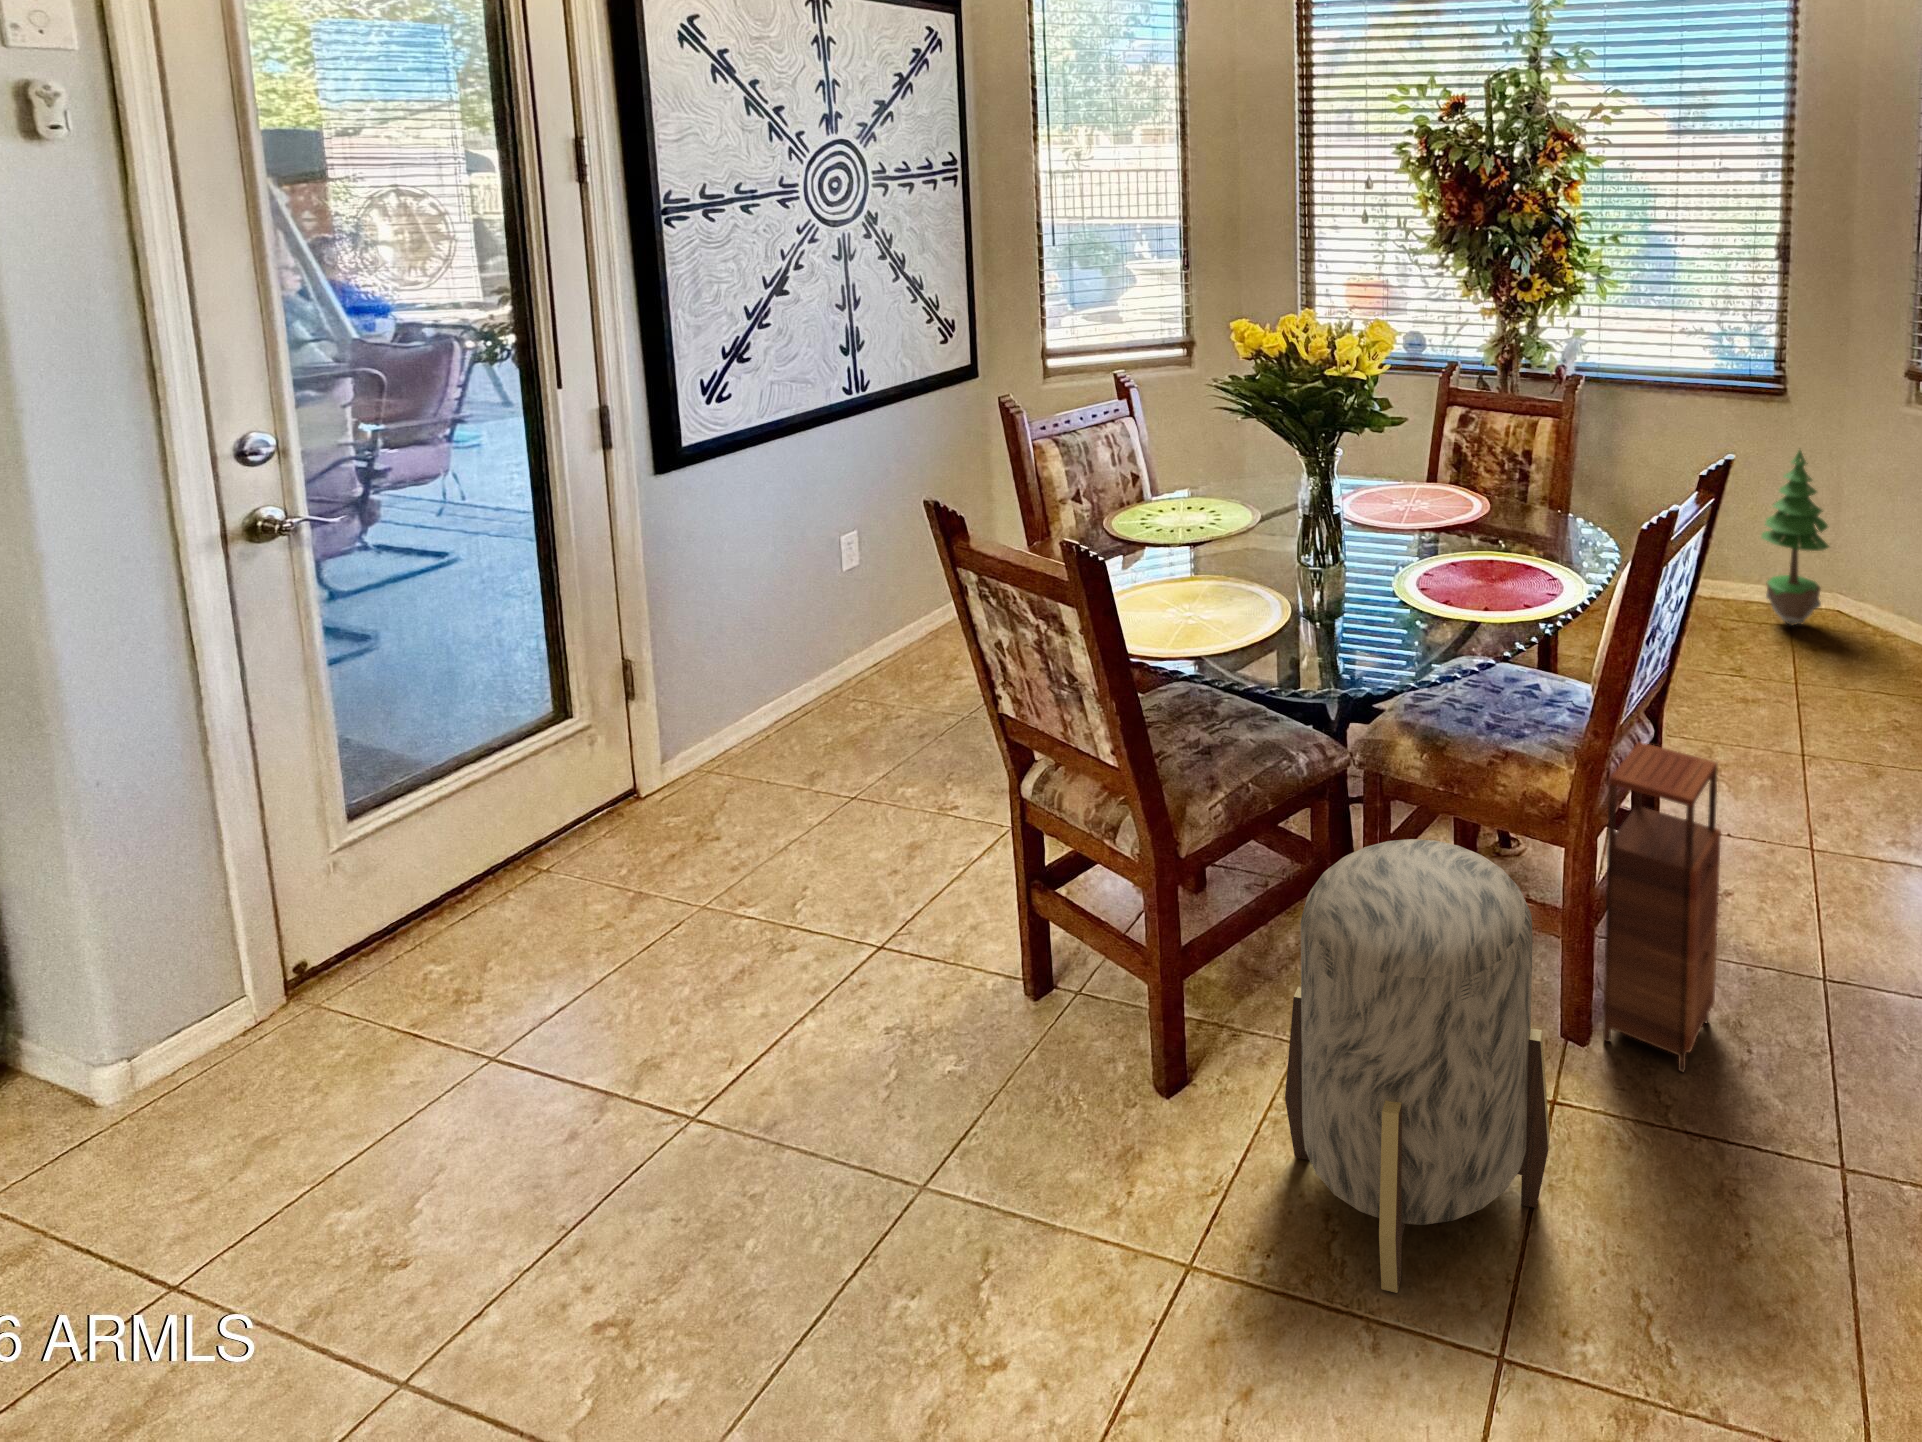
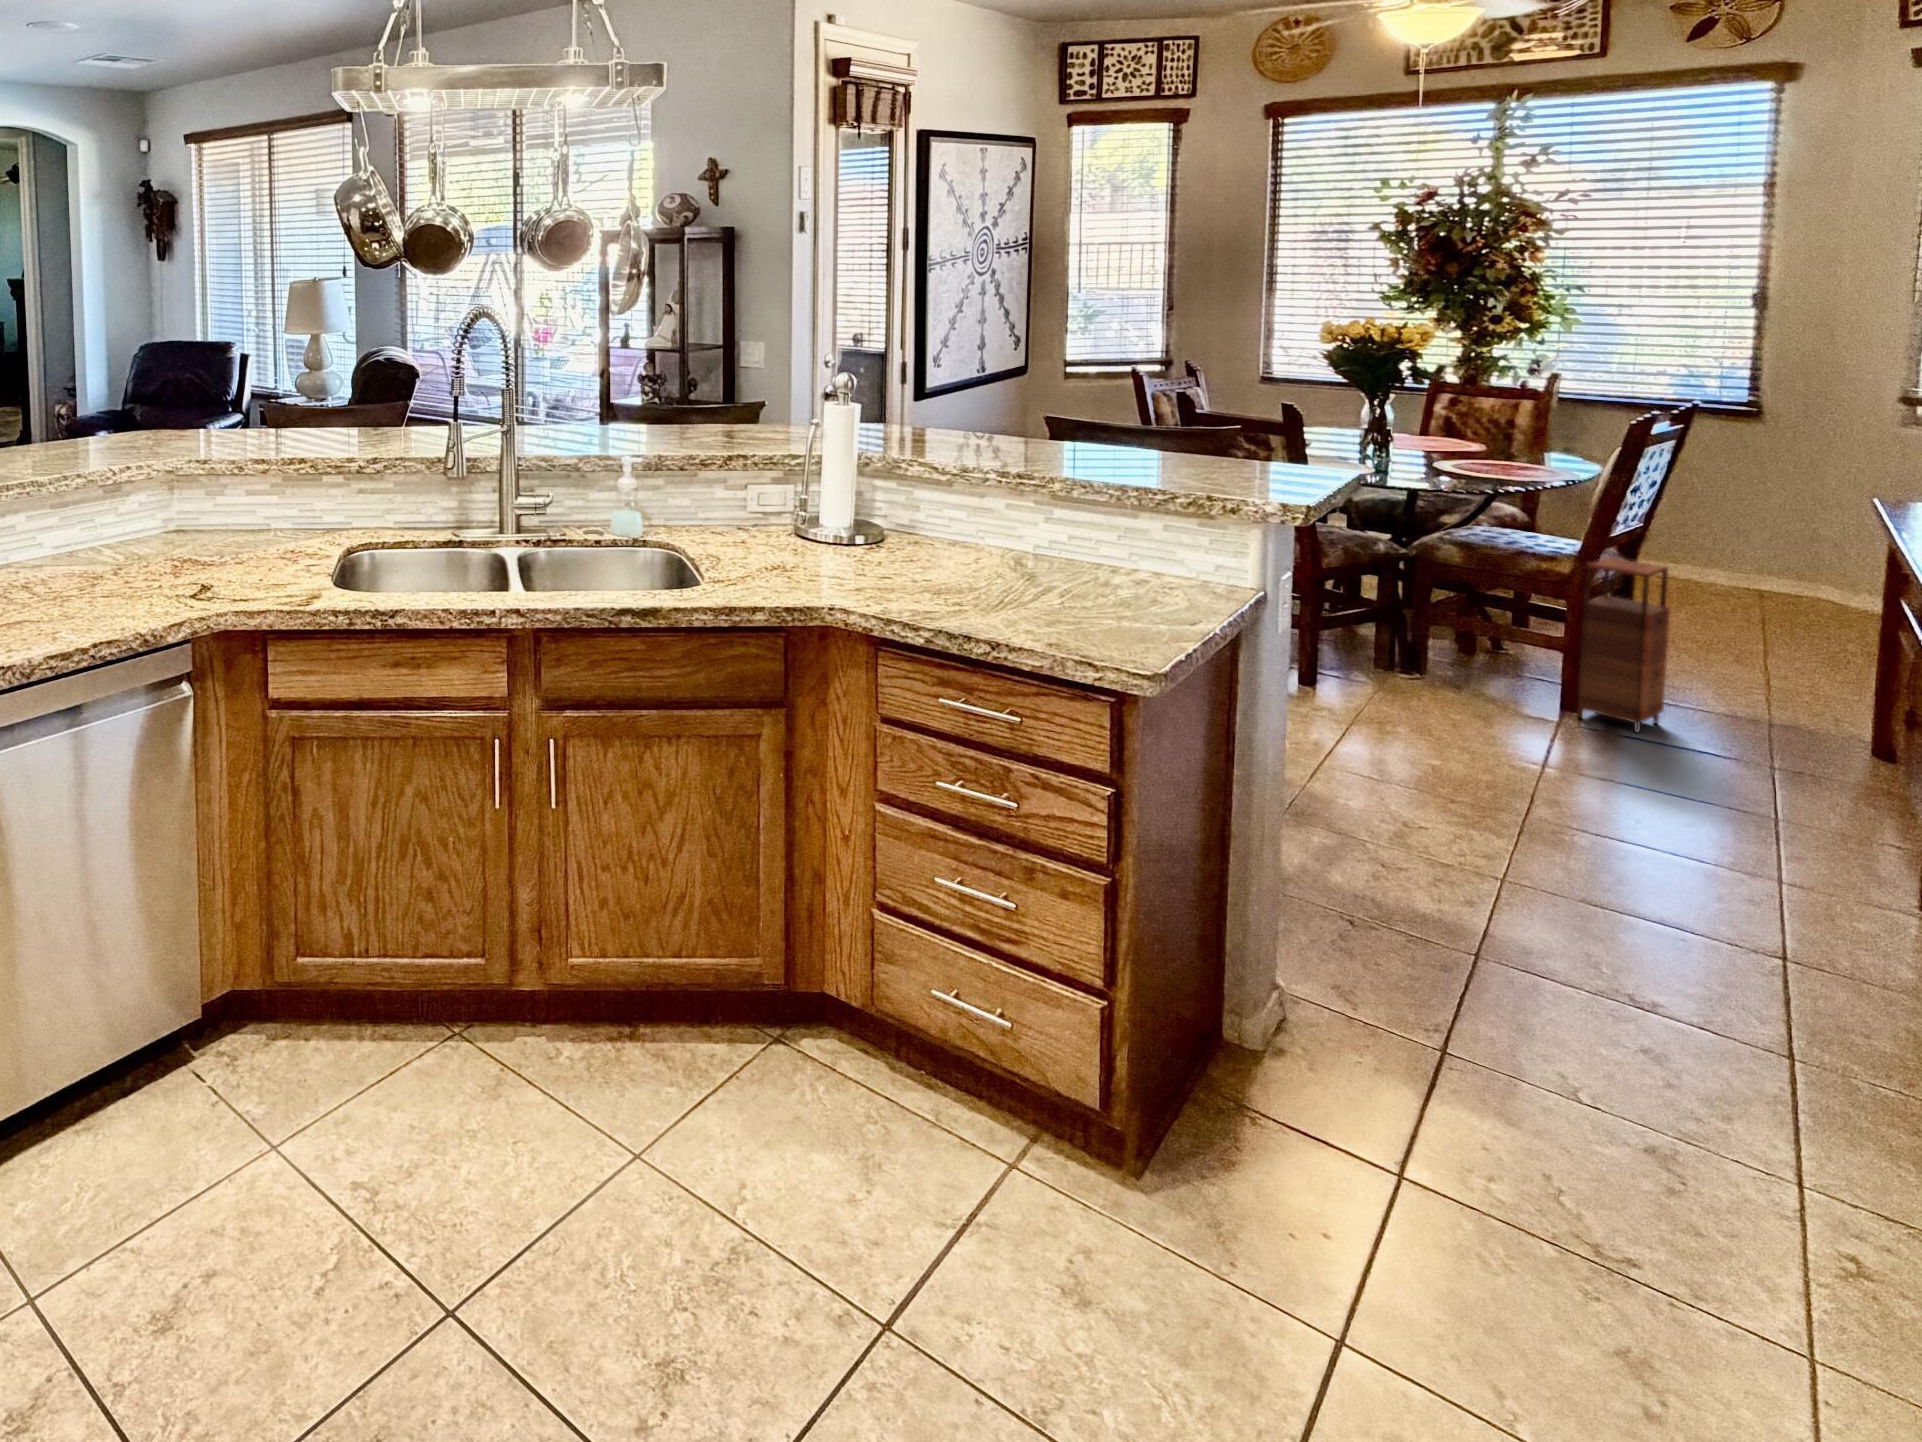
potted tree: present [1761,450,1829,625] -> none [1730,457,1809,604]
ottoman: present [1285,839,1550,1293] -> none [1375,568,1547,748]

